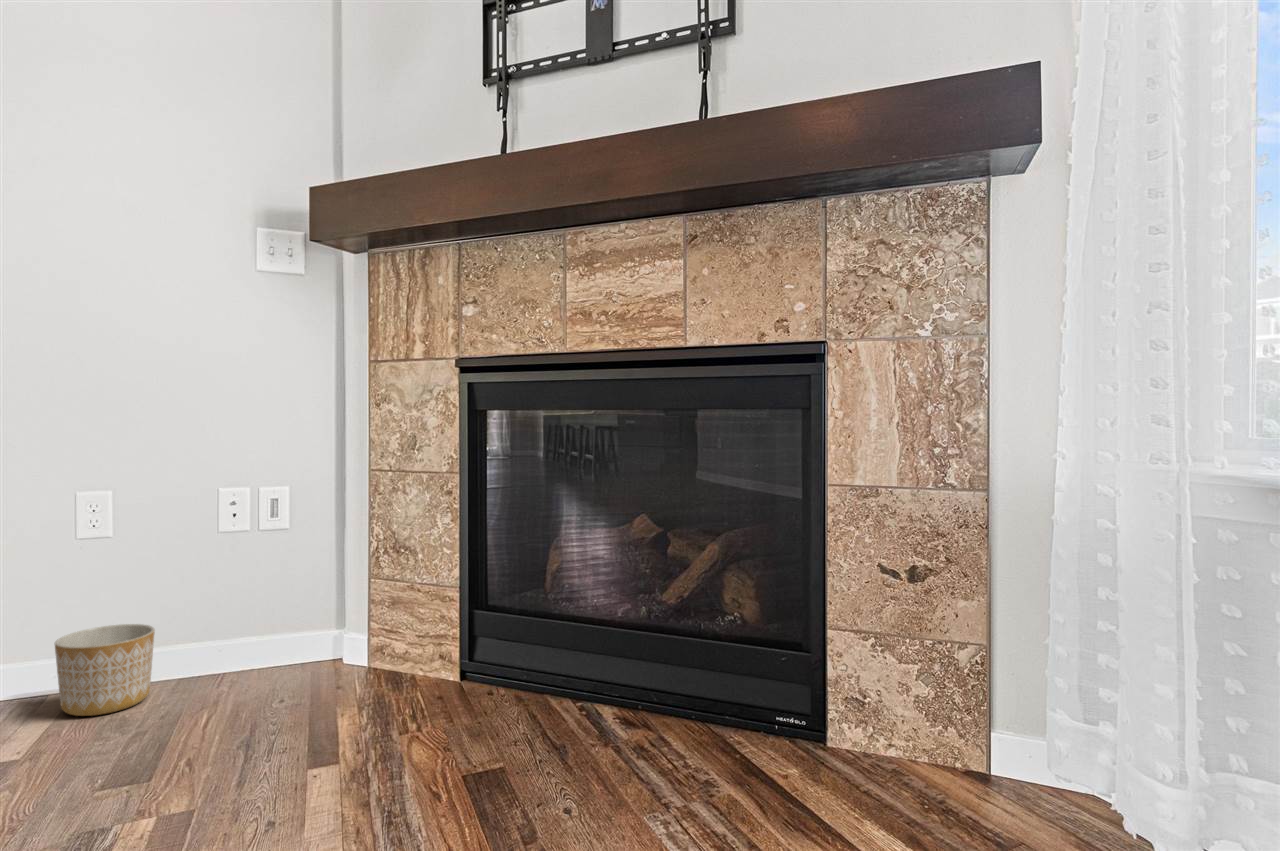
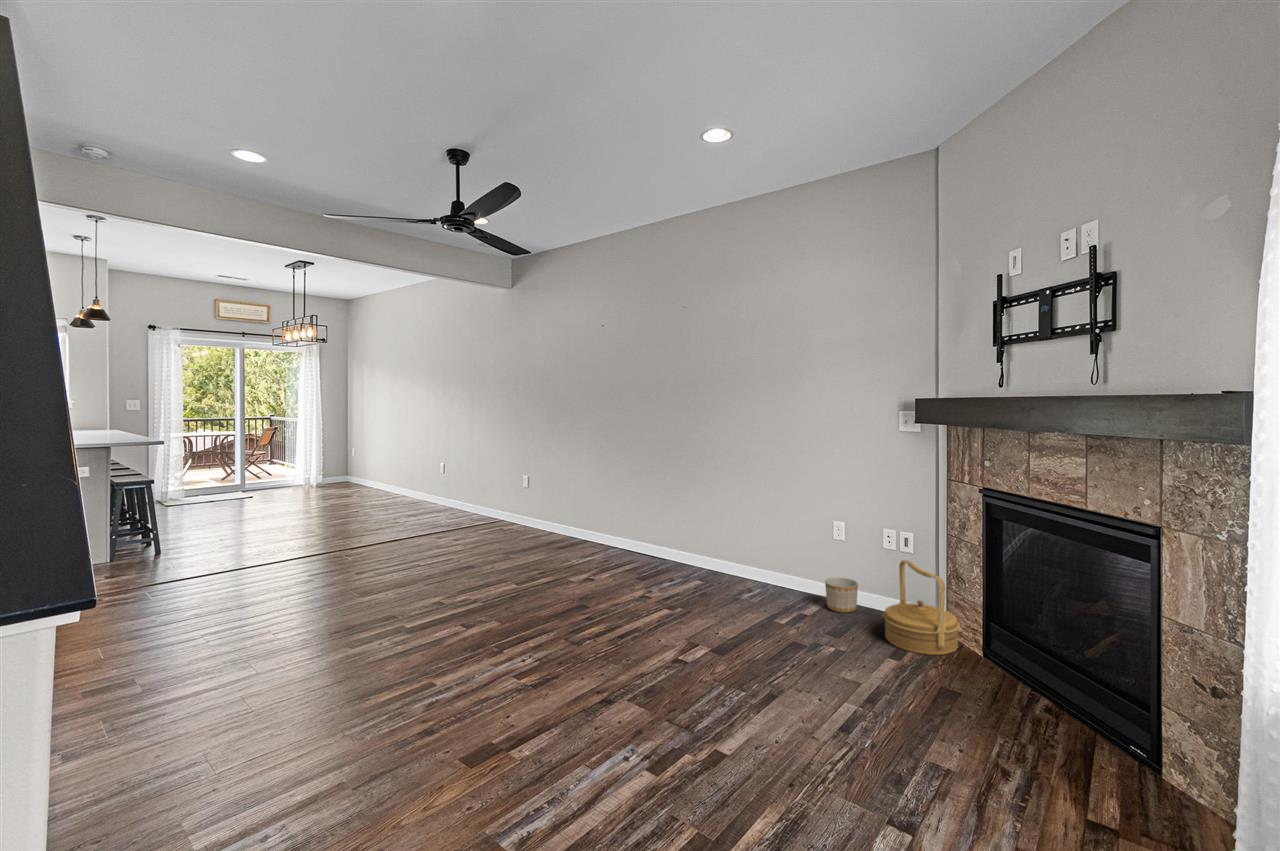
woven basket: none [254,535,419,733] -> present [883,560,960,655]

